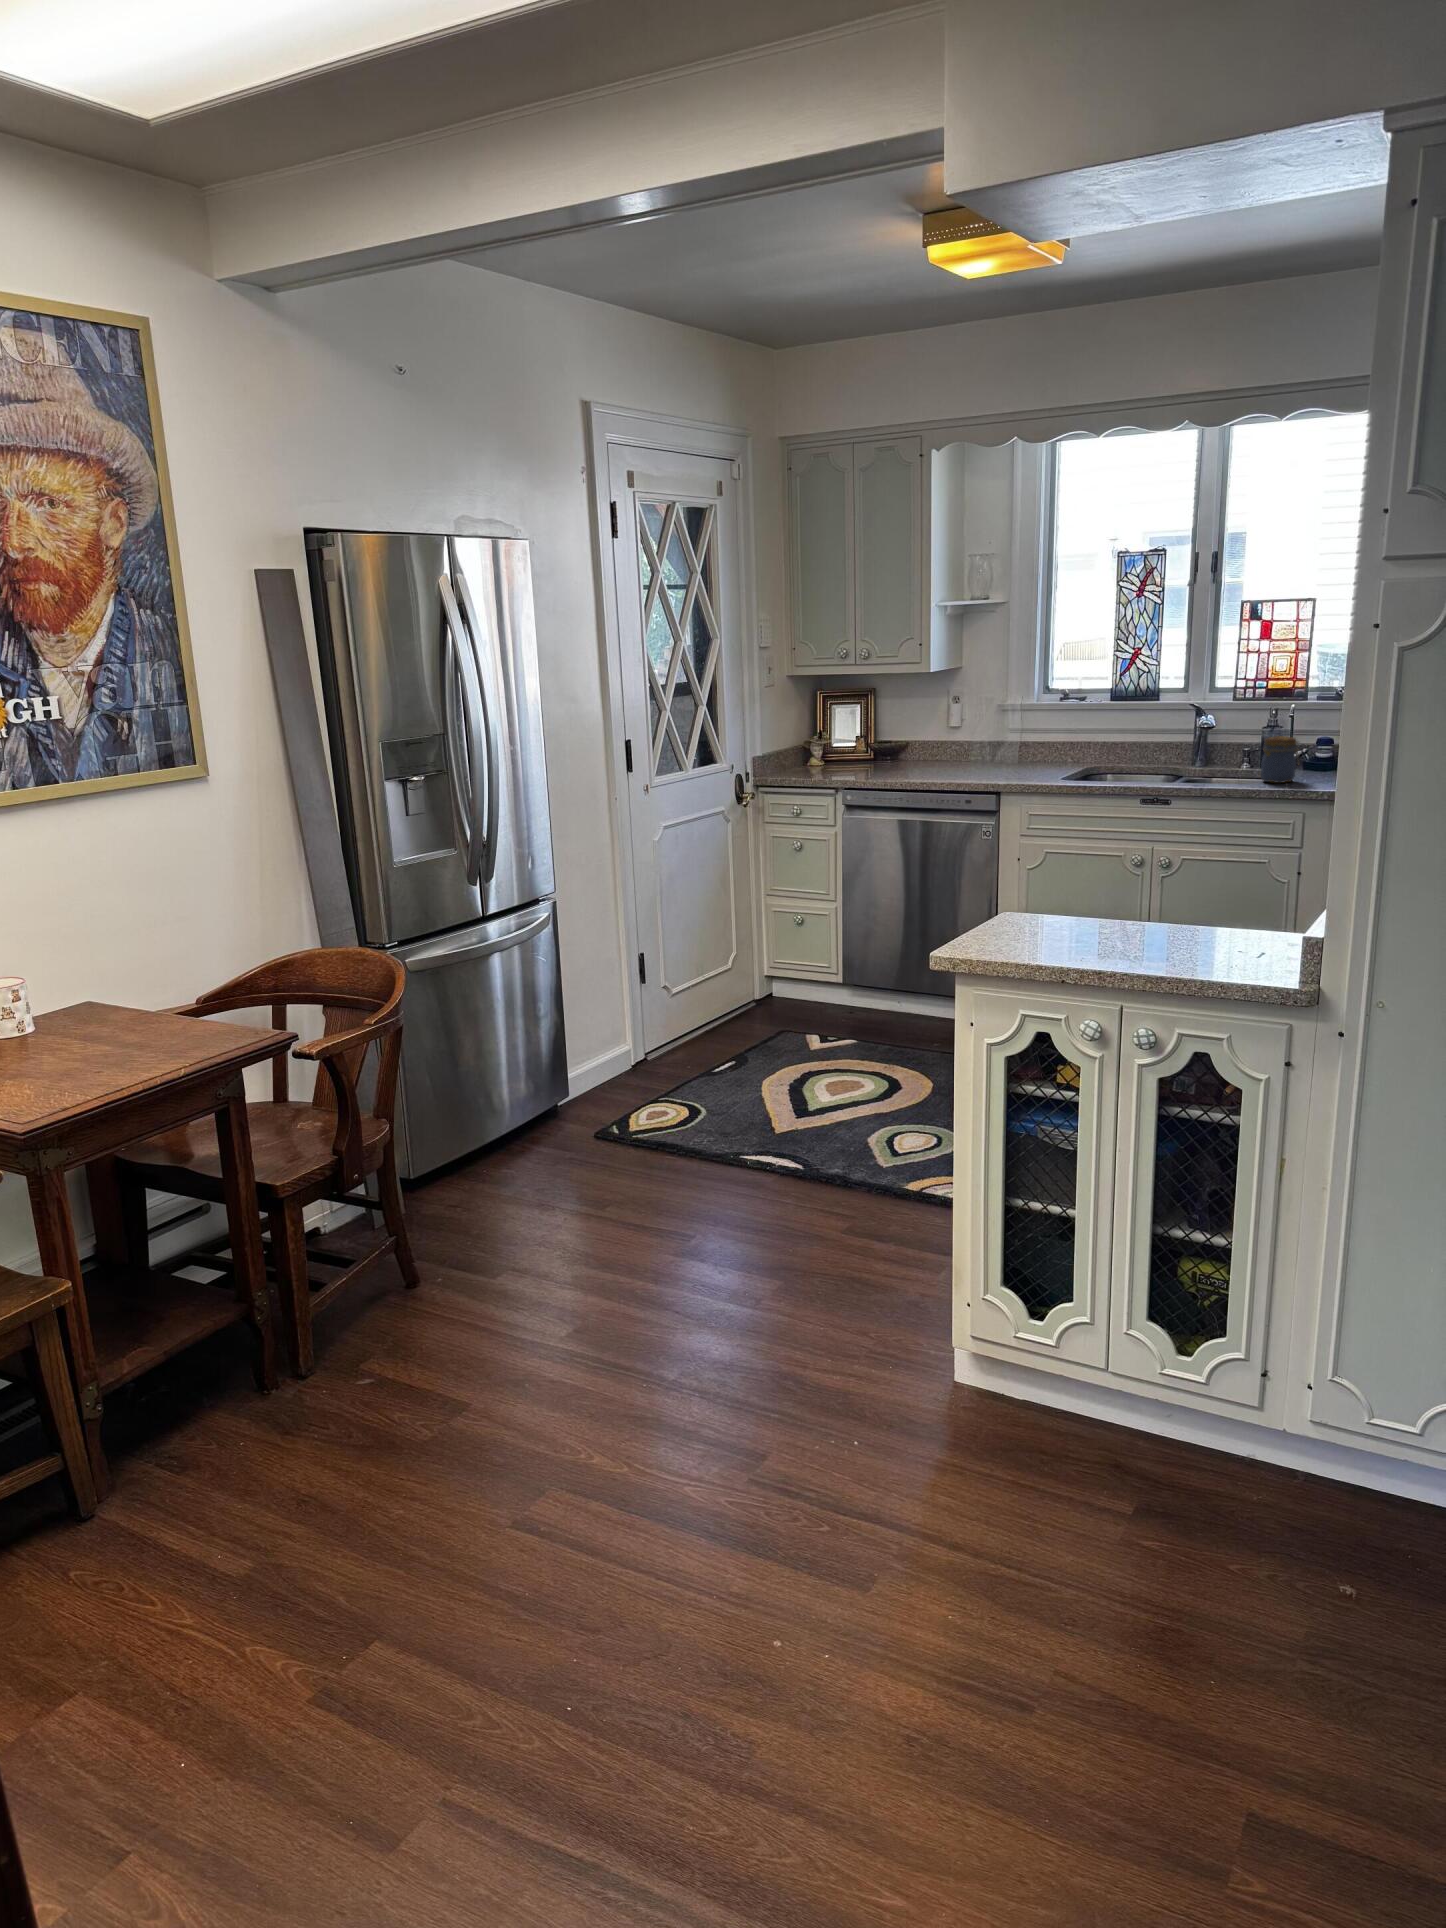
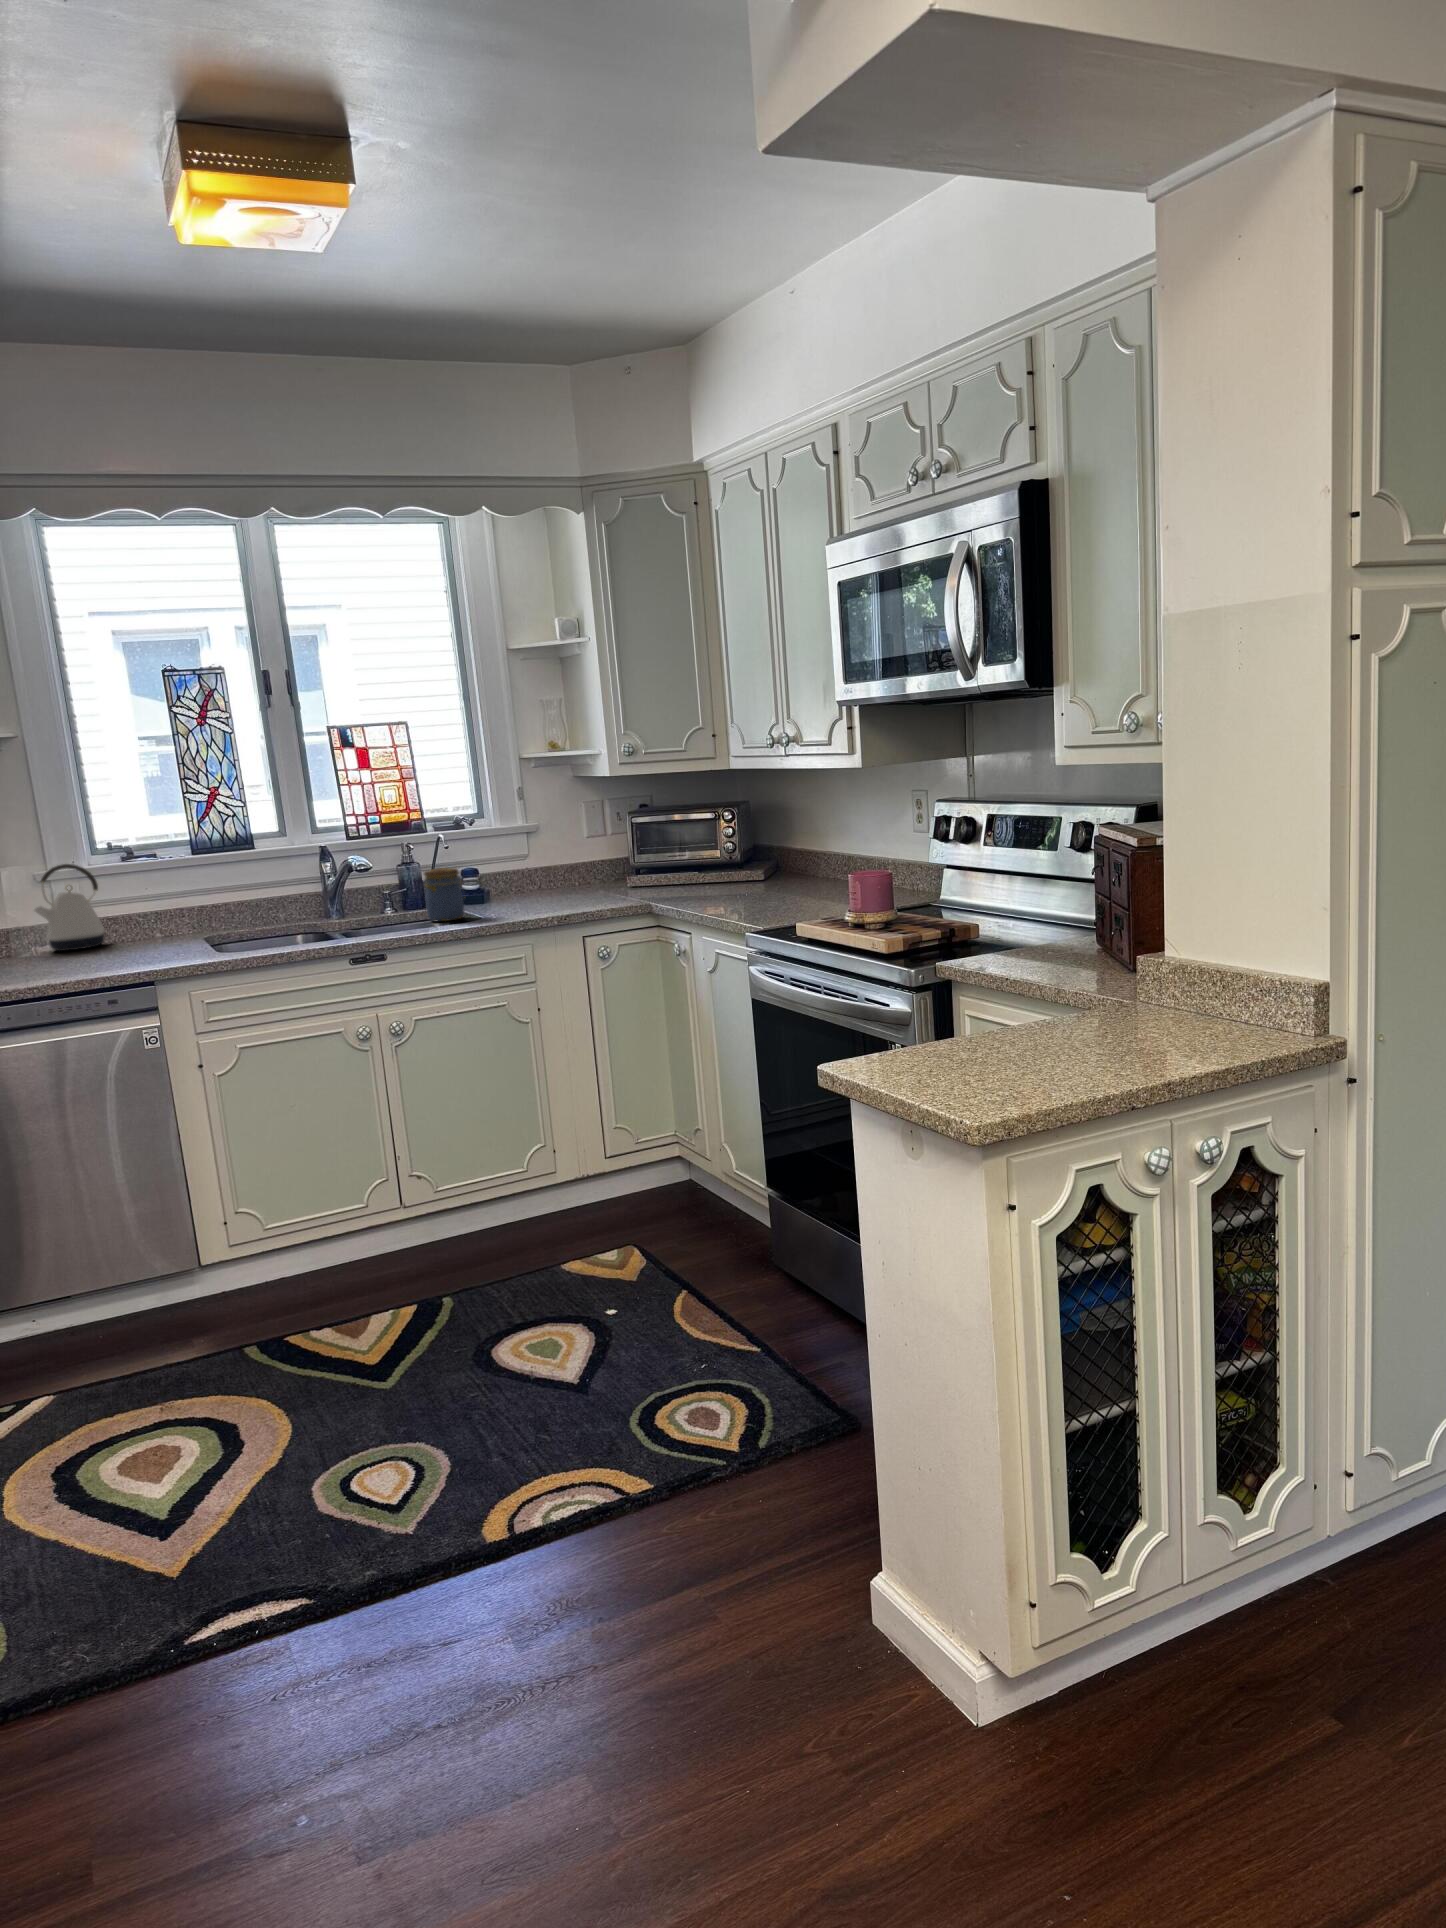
kettle: none [989,701,1039,766] -> present [34,864,104,951]

